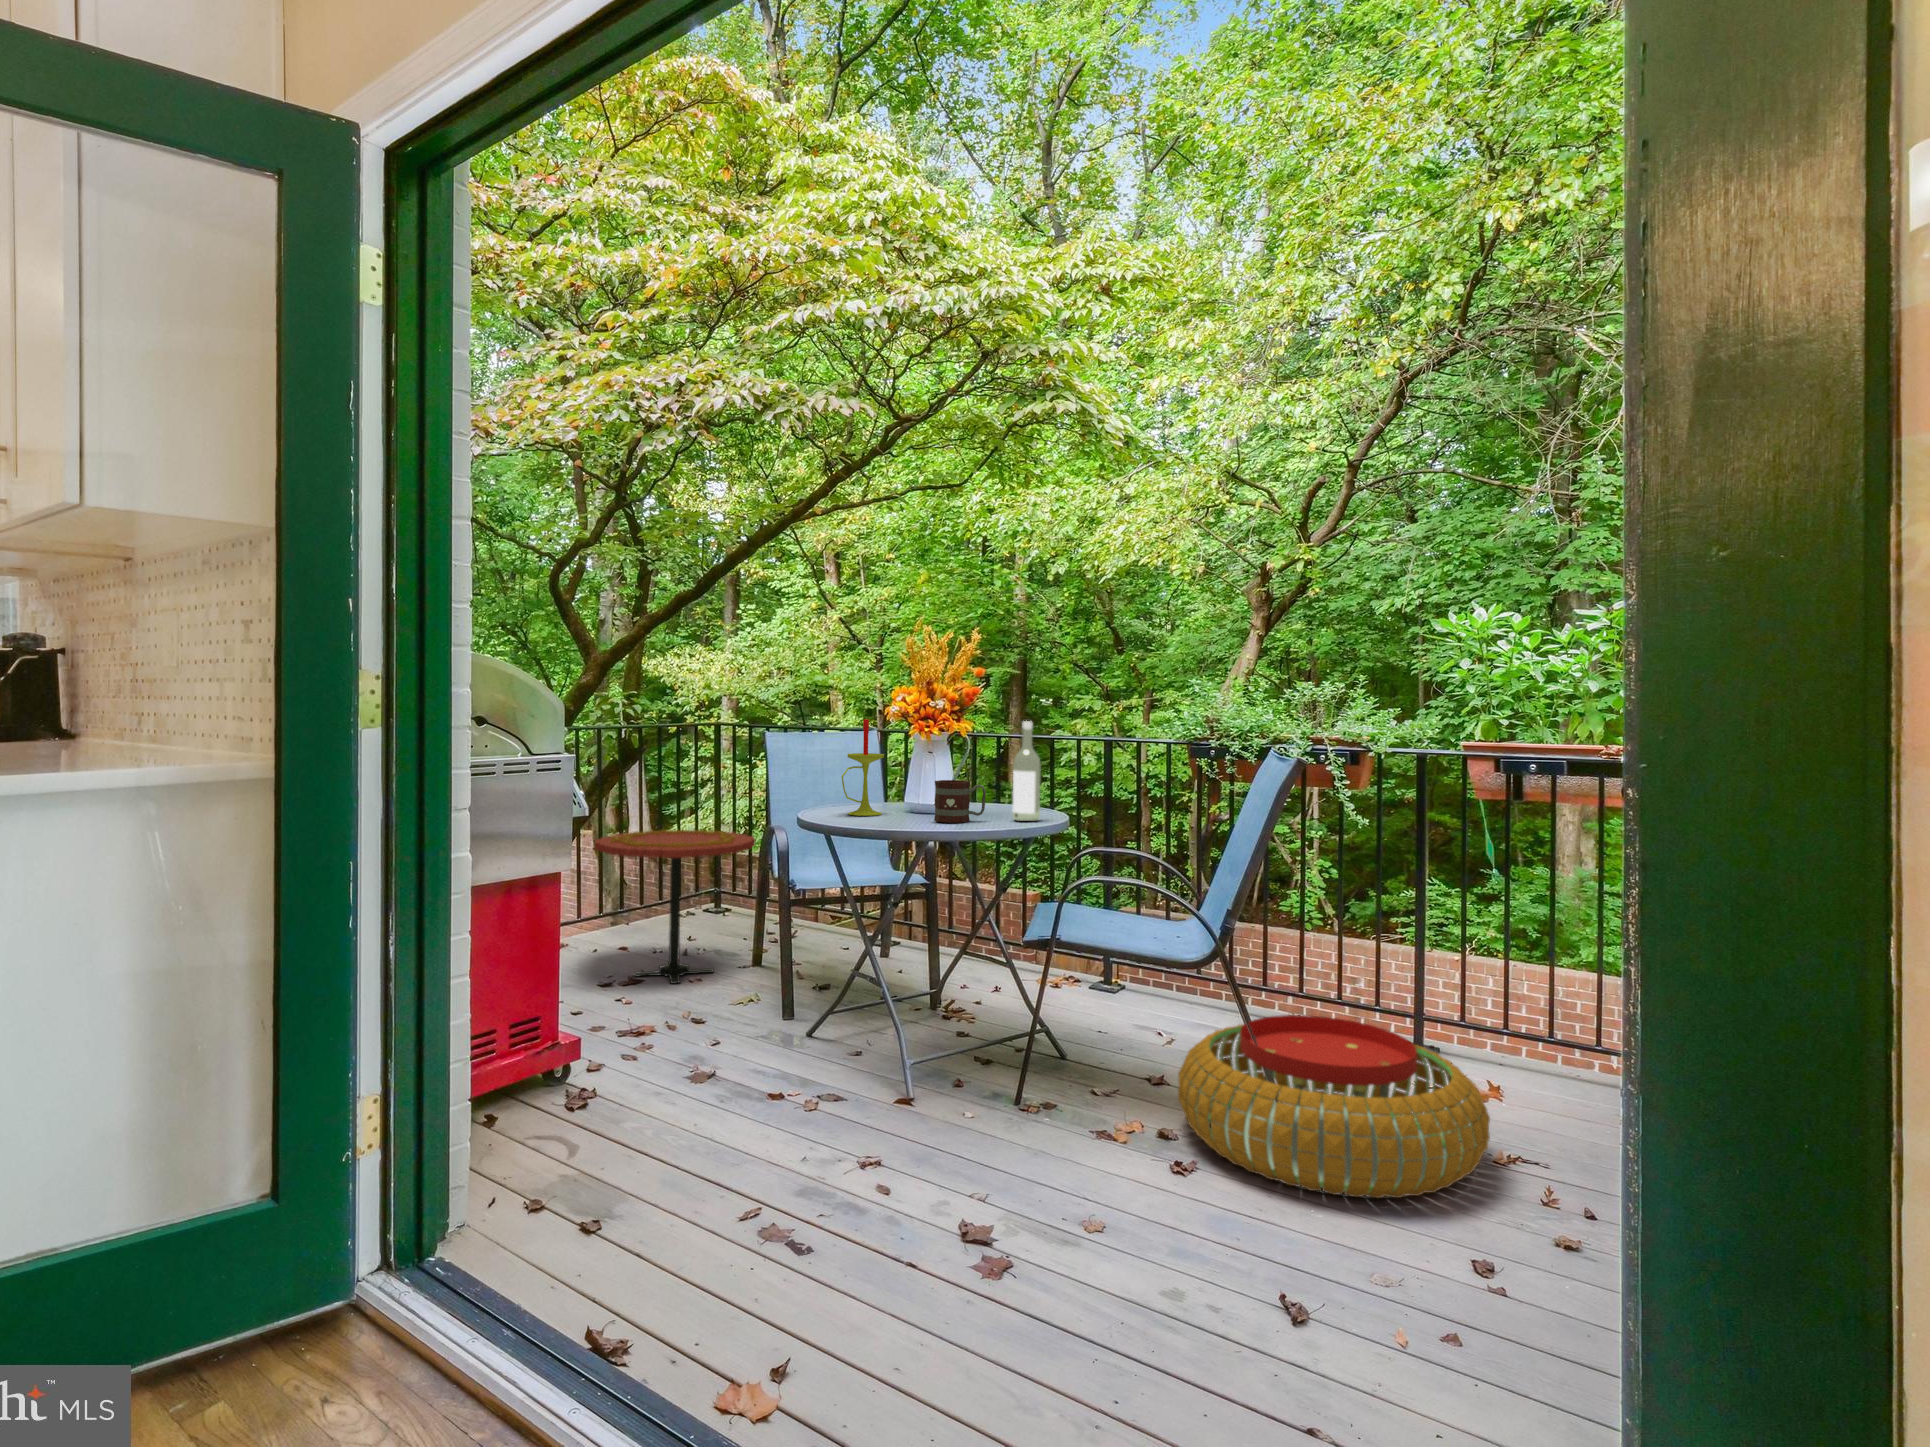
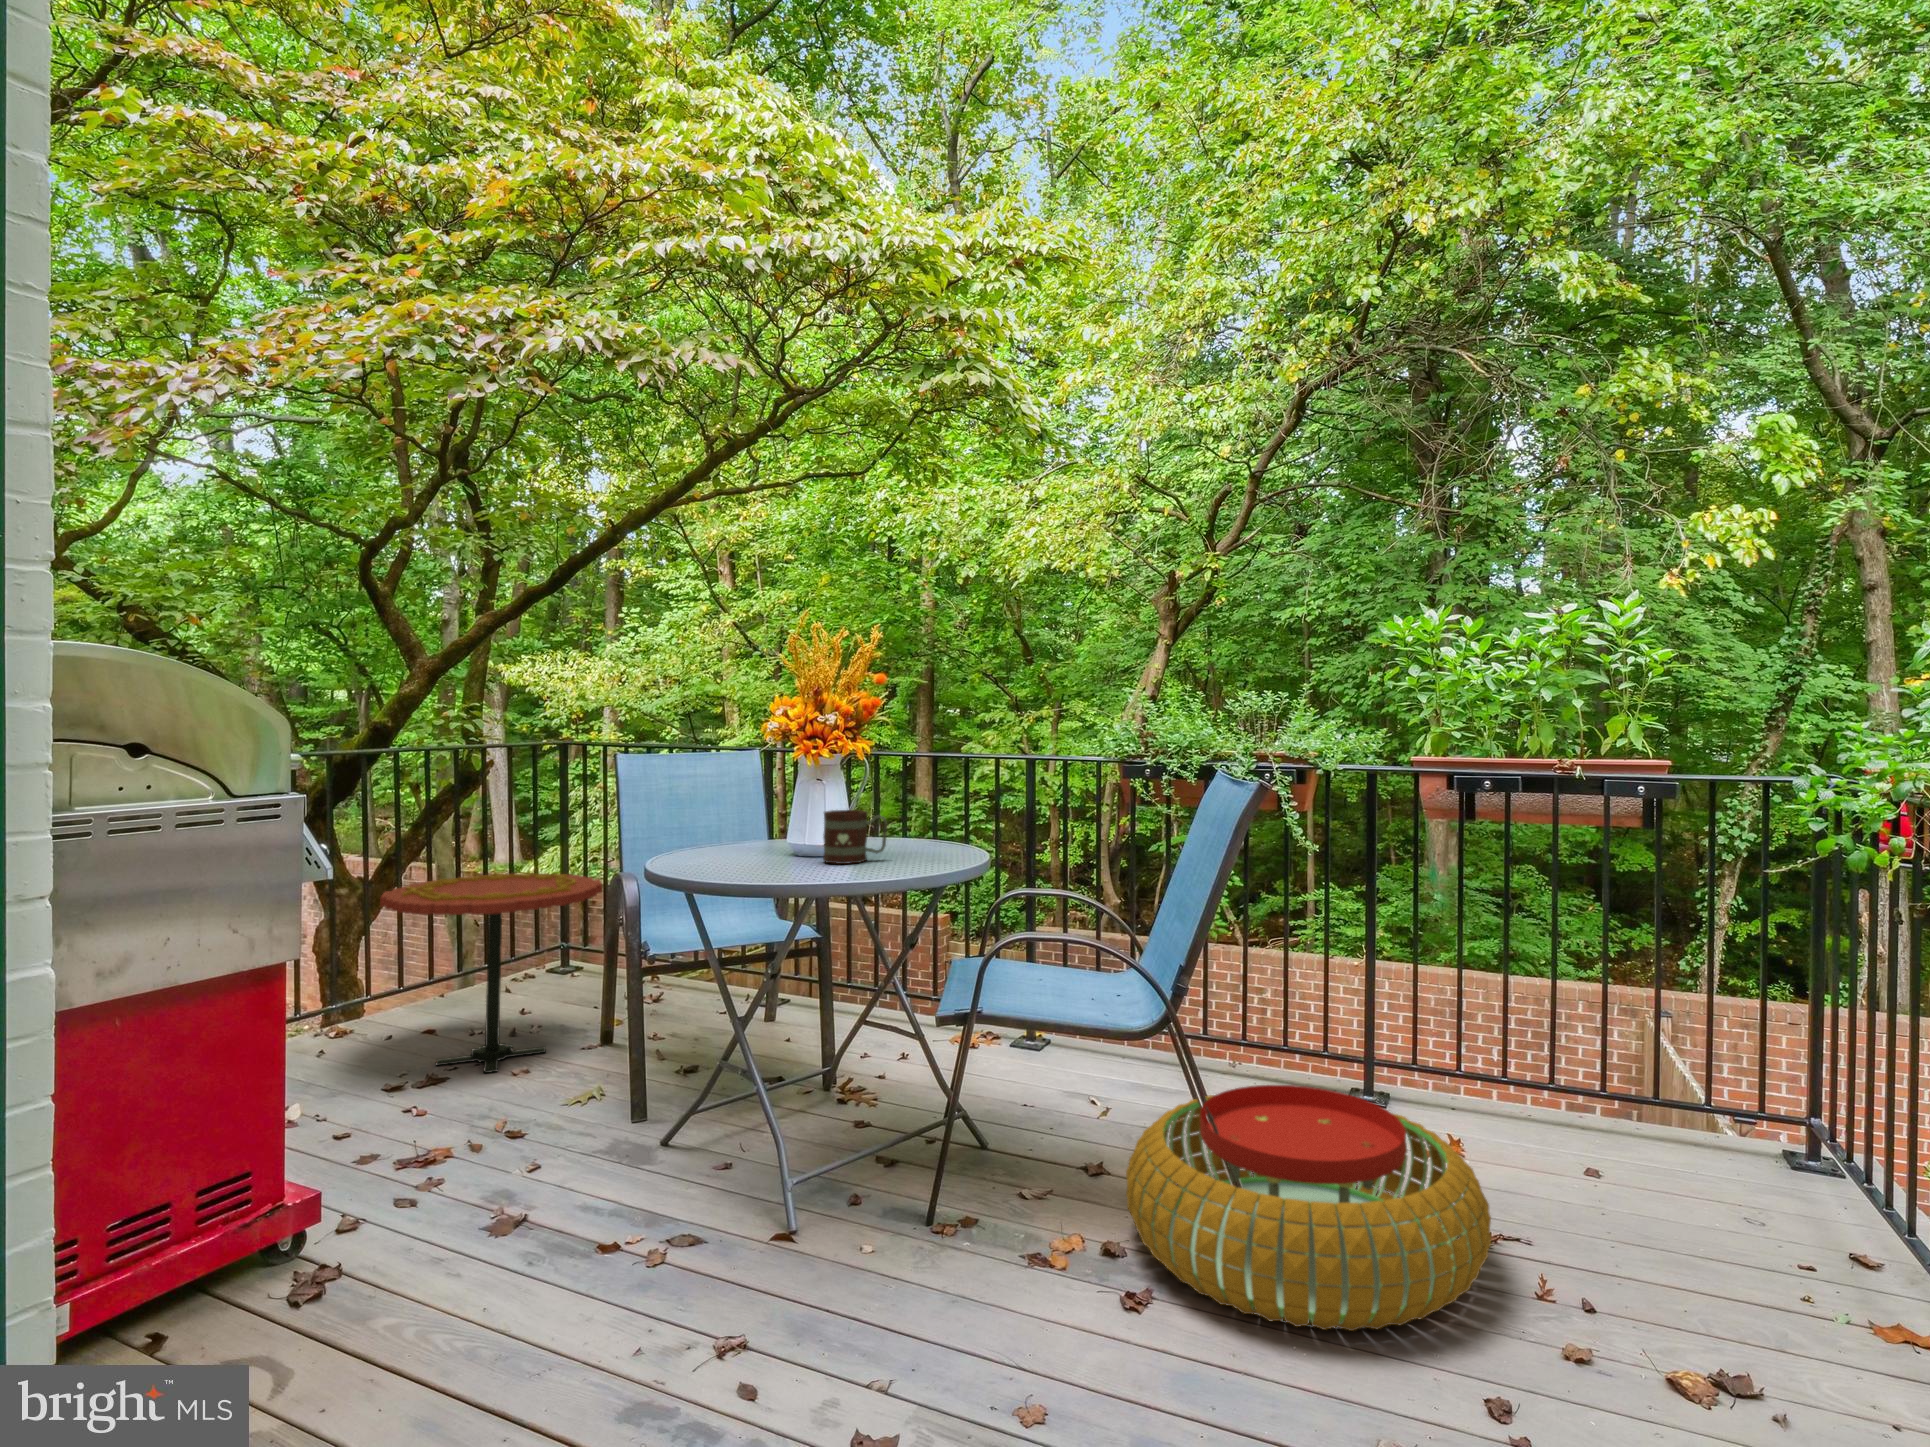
candle: present [841,719,884,816] -> none [705,732,762,856]
wine bottle: present [1013,721,1040,821] -> none [920,737,954,859]

